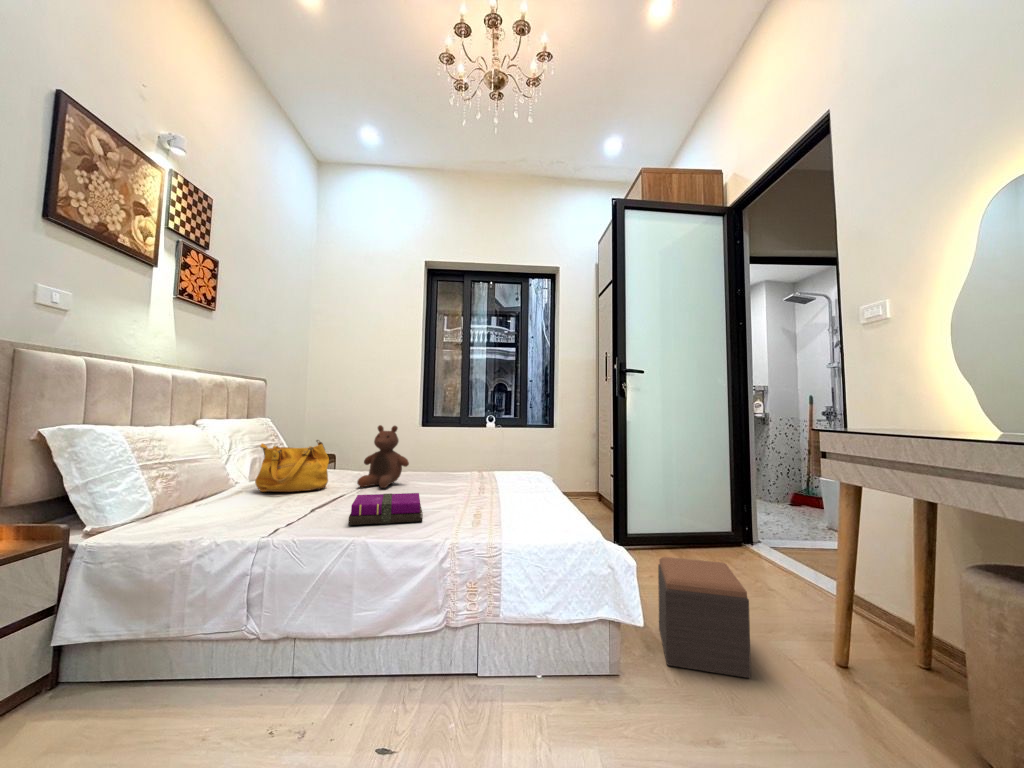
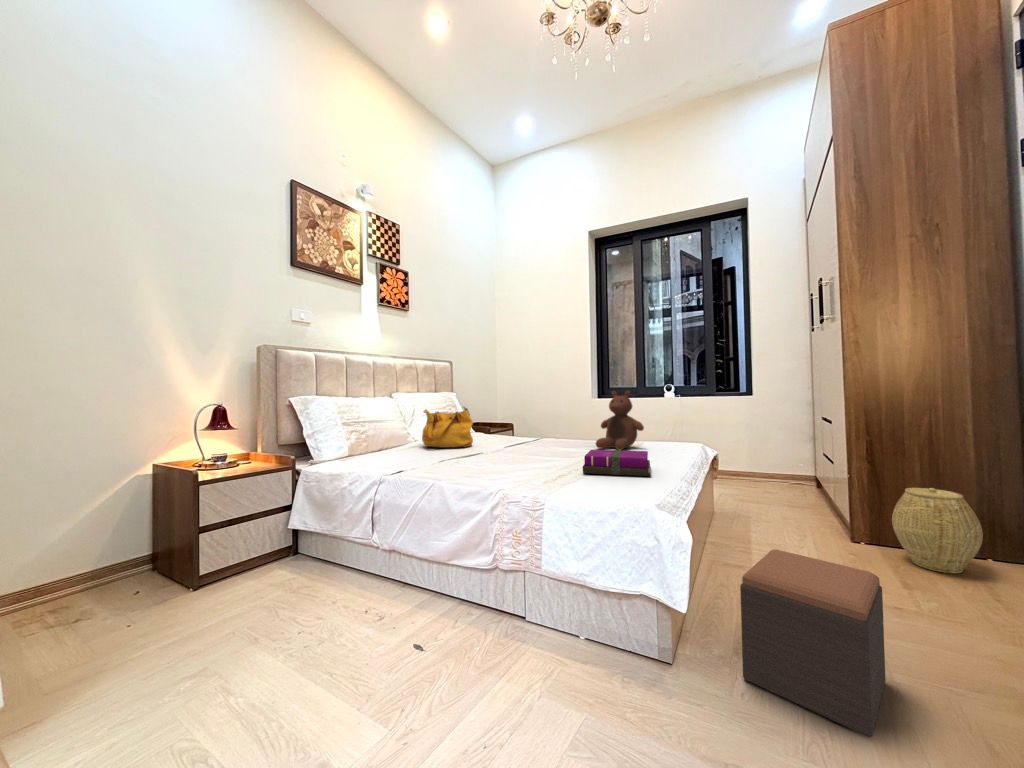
stuffed bear: present [357,425,409,488] -> present [596,391,644,450]
notebook: present [349,493,423,525] -> present [583,450,651,476]
woven basket: none [673,497,719,554] -> present [892,488,983,573]

